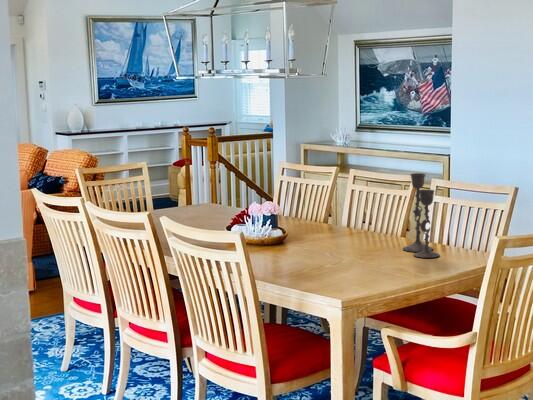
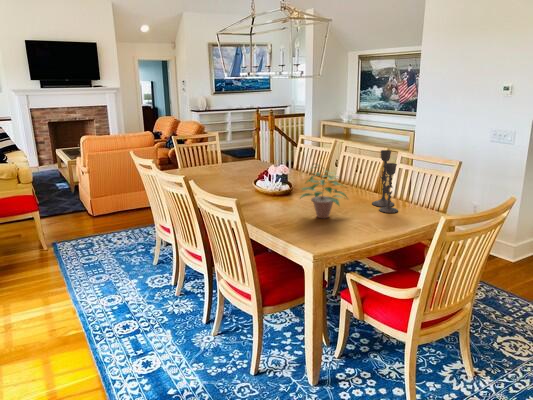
potted plant: none [302,191,374,267] -> present [301,167,347,218]

